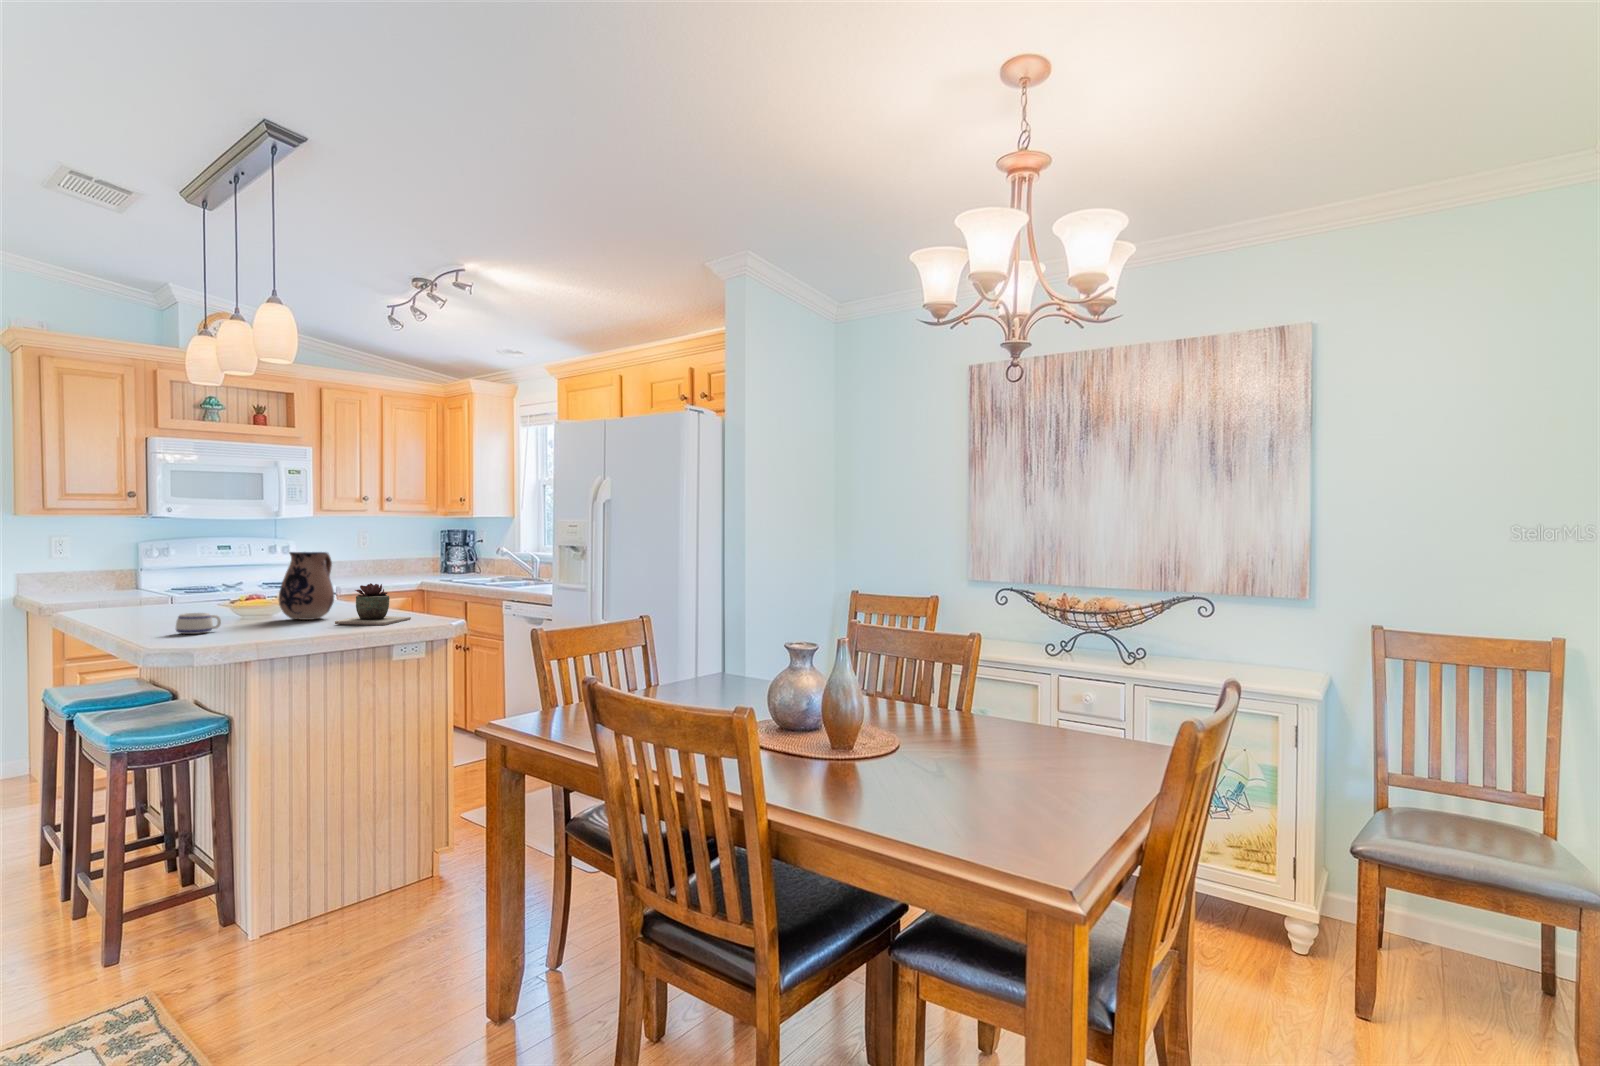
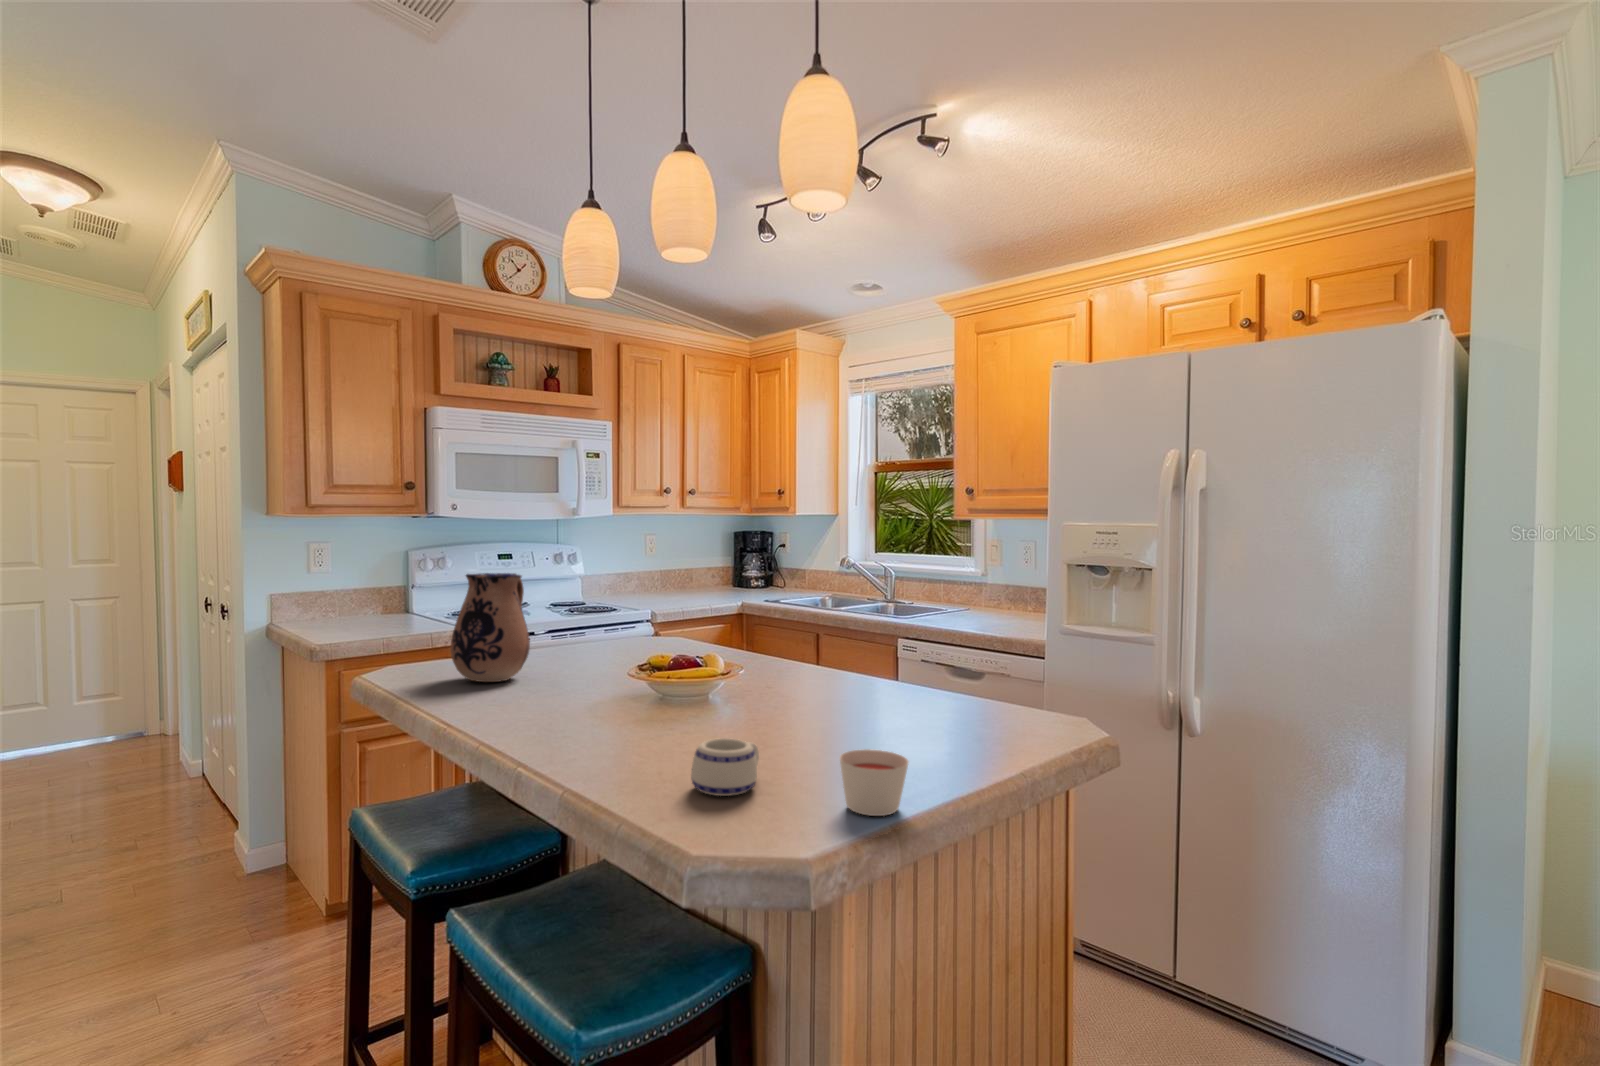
ceramic pitcher: present [278,552,334,620] -> present [450,573,530,682]
succulent plant: present [335,583,411,625] -> none [920,658,1034,754]
candle: none [234,613,269,636] -> present [840,749,908,816]

